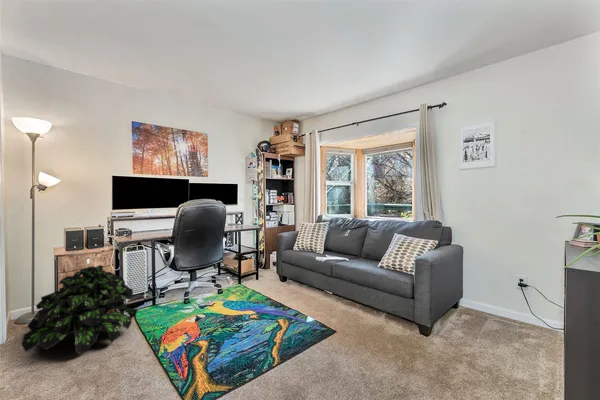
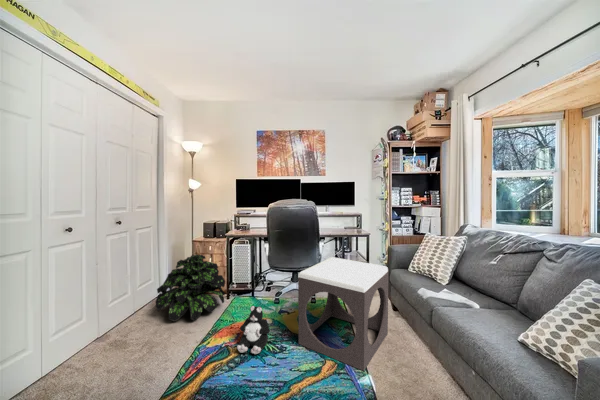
footstool: none [247,244,306,320] -> present [298,257,389,371]
plush toy: none [194,296,228,342] -> present [237,306,270,354]

